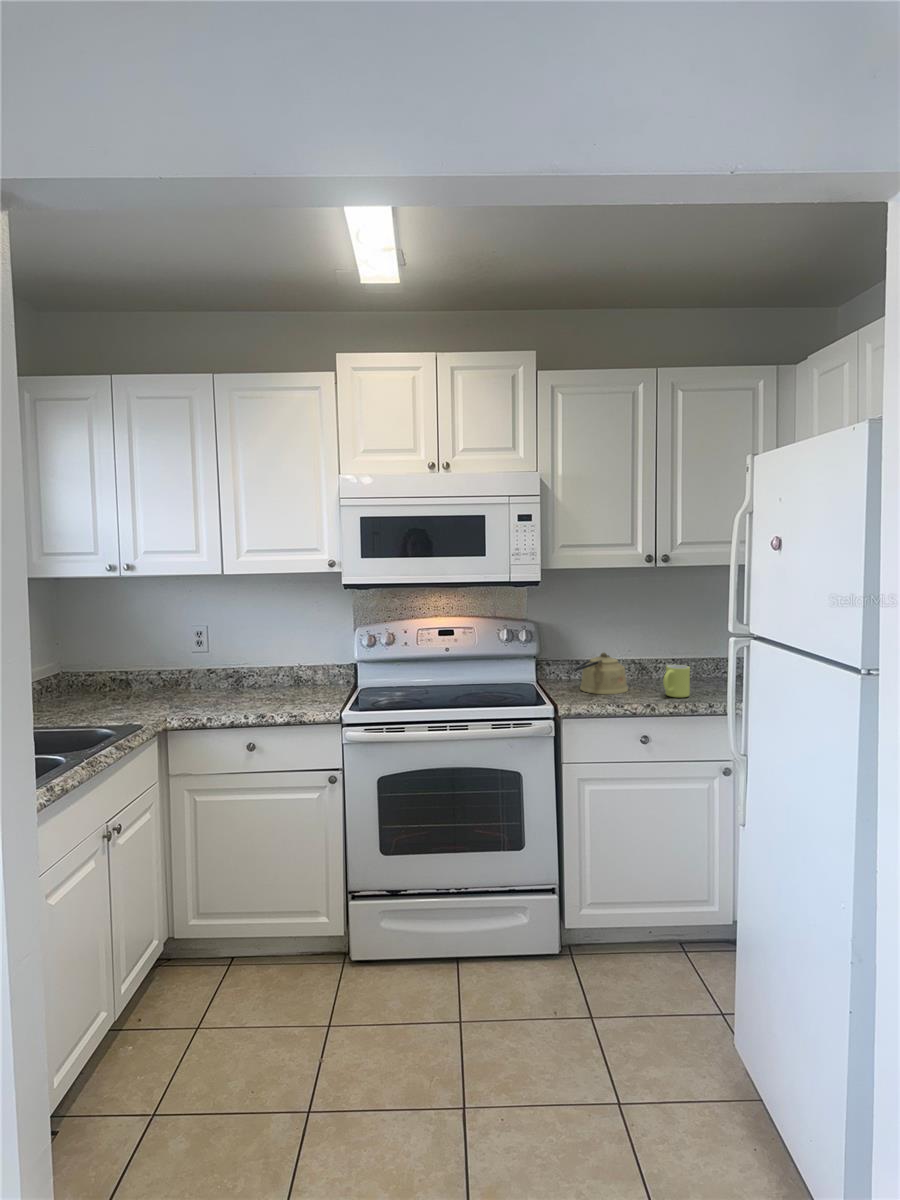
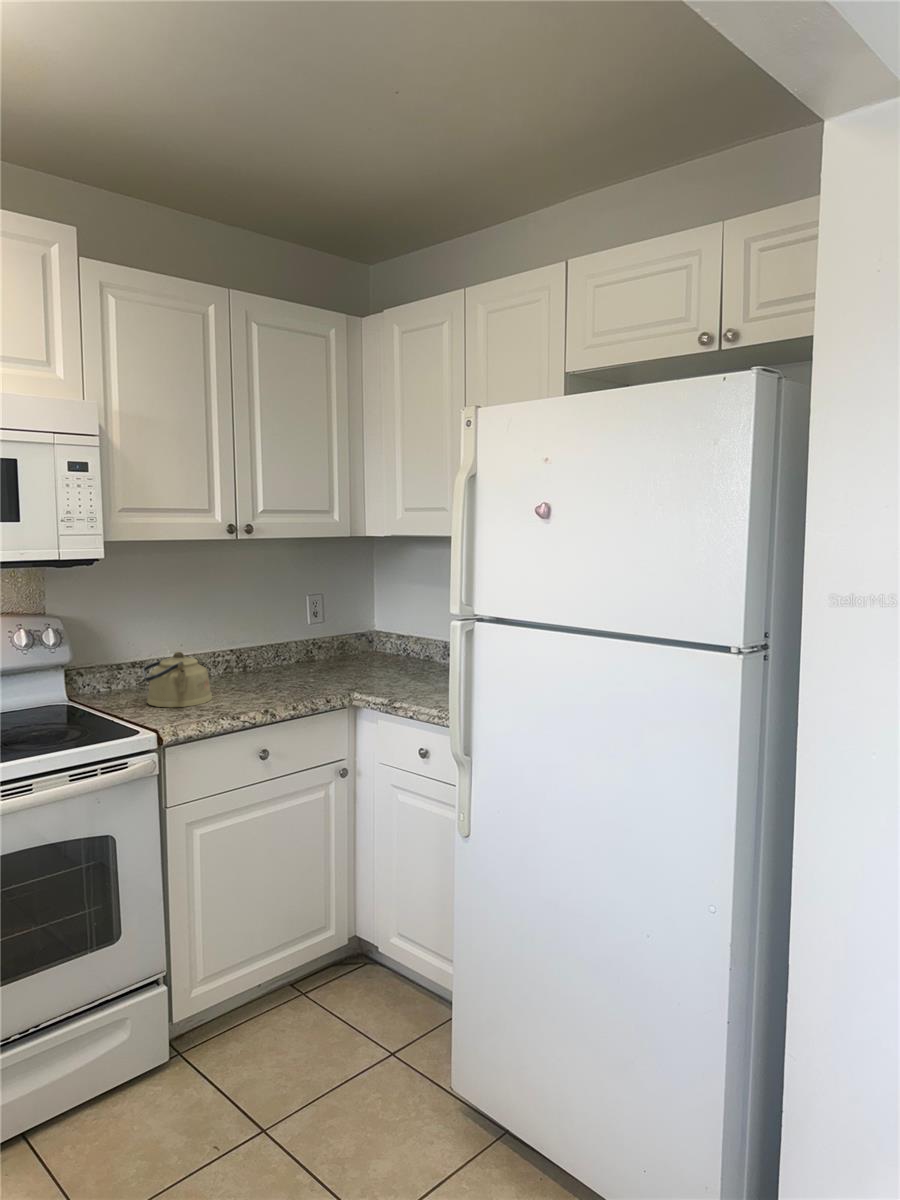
mug: present [663,665,690,698] -> none [264,656,292,695]

